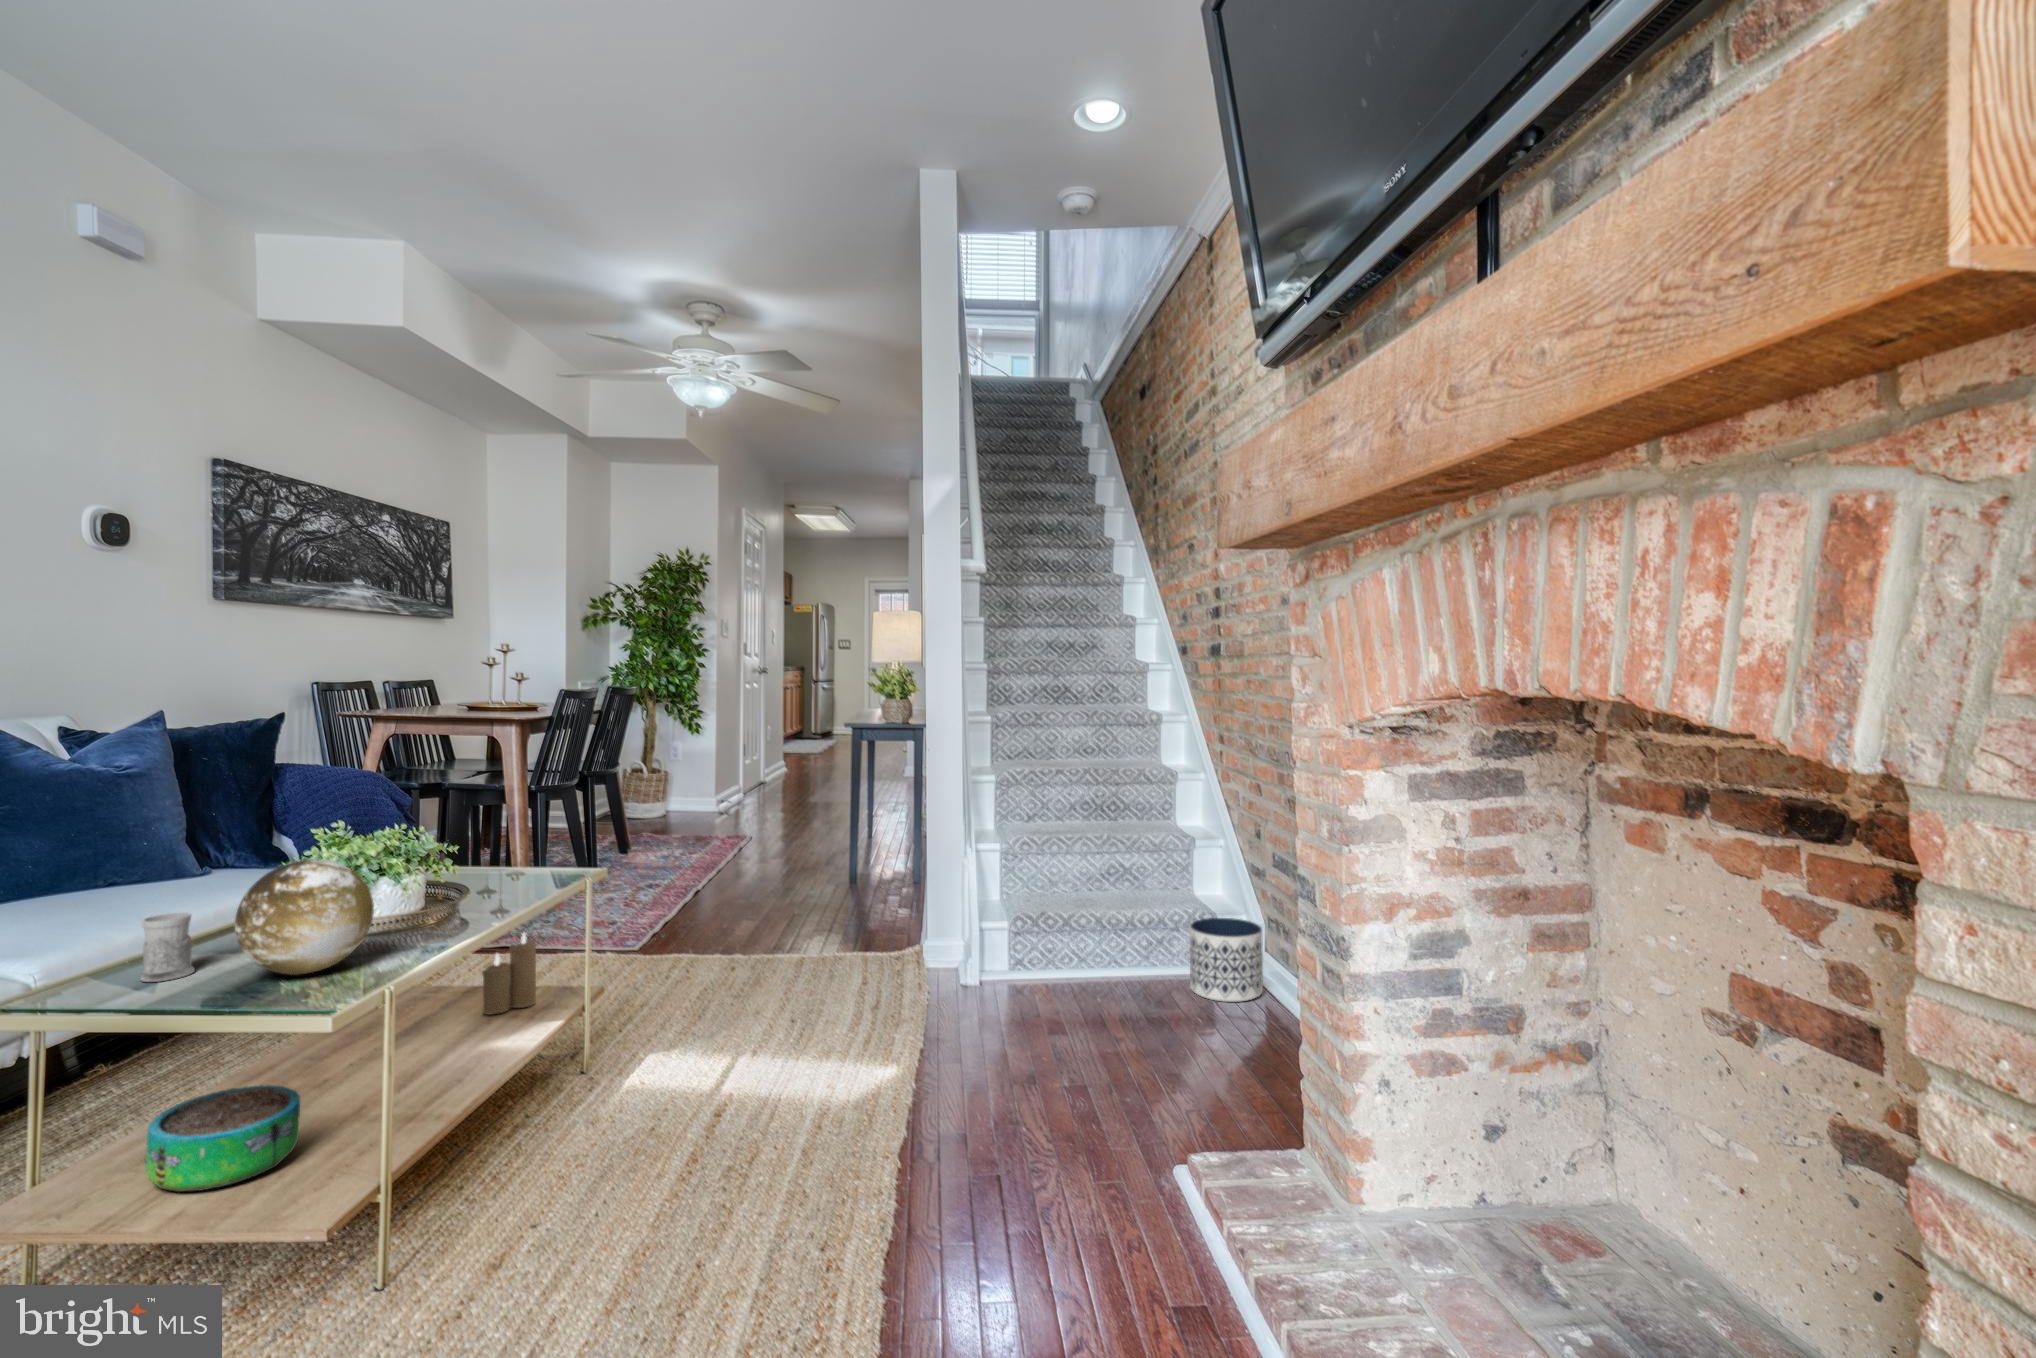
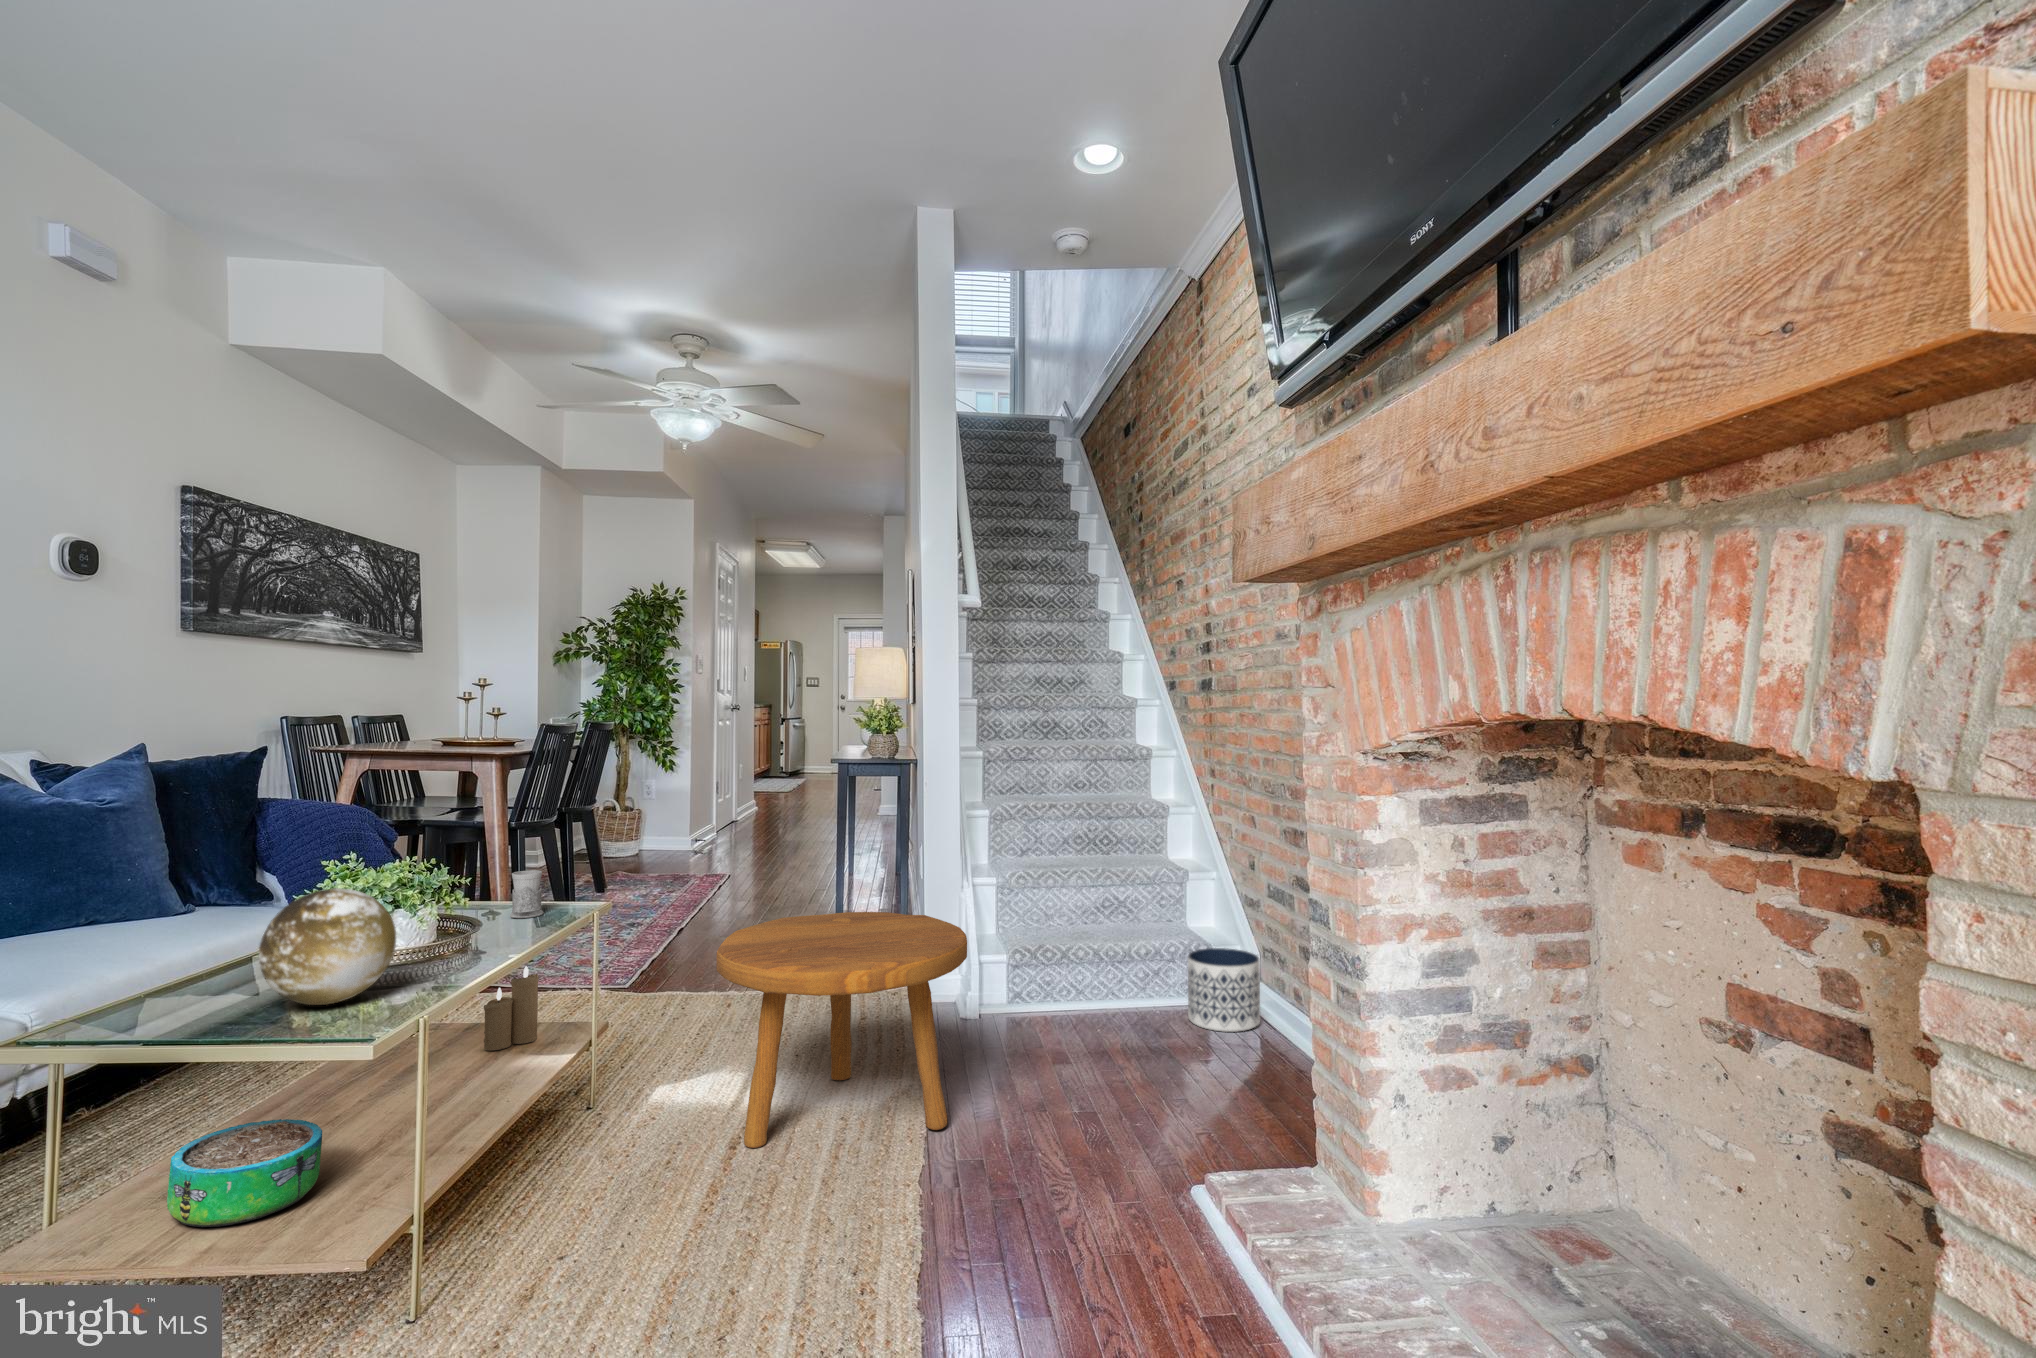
footstool: none [705,881,956,1115] -> present [716,912,967,1148]
mug: present [140,912,195,982] -> present [510,870,543,918]

